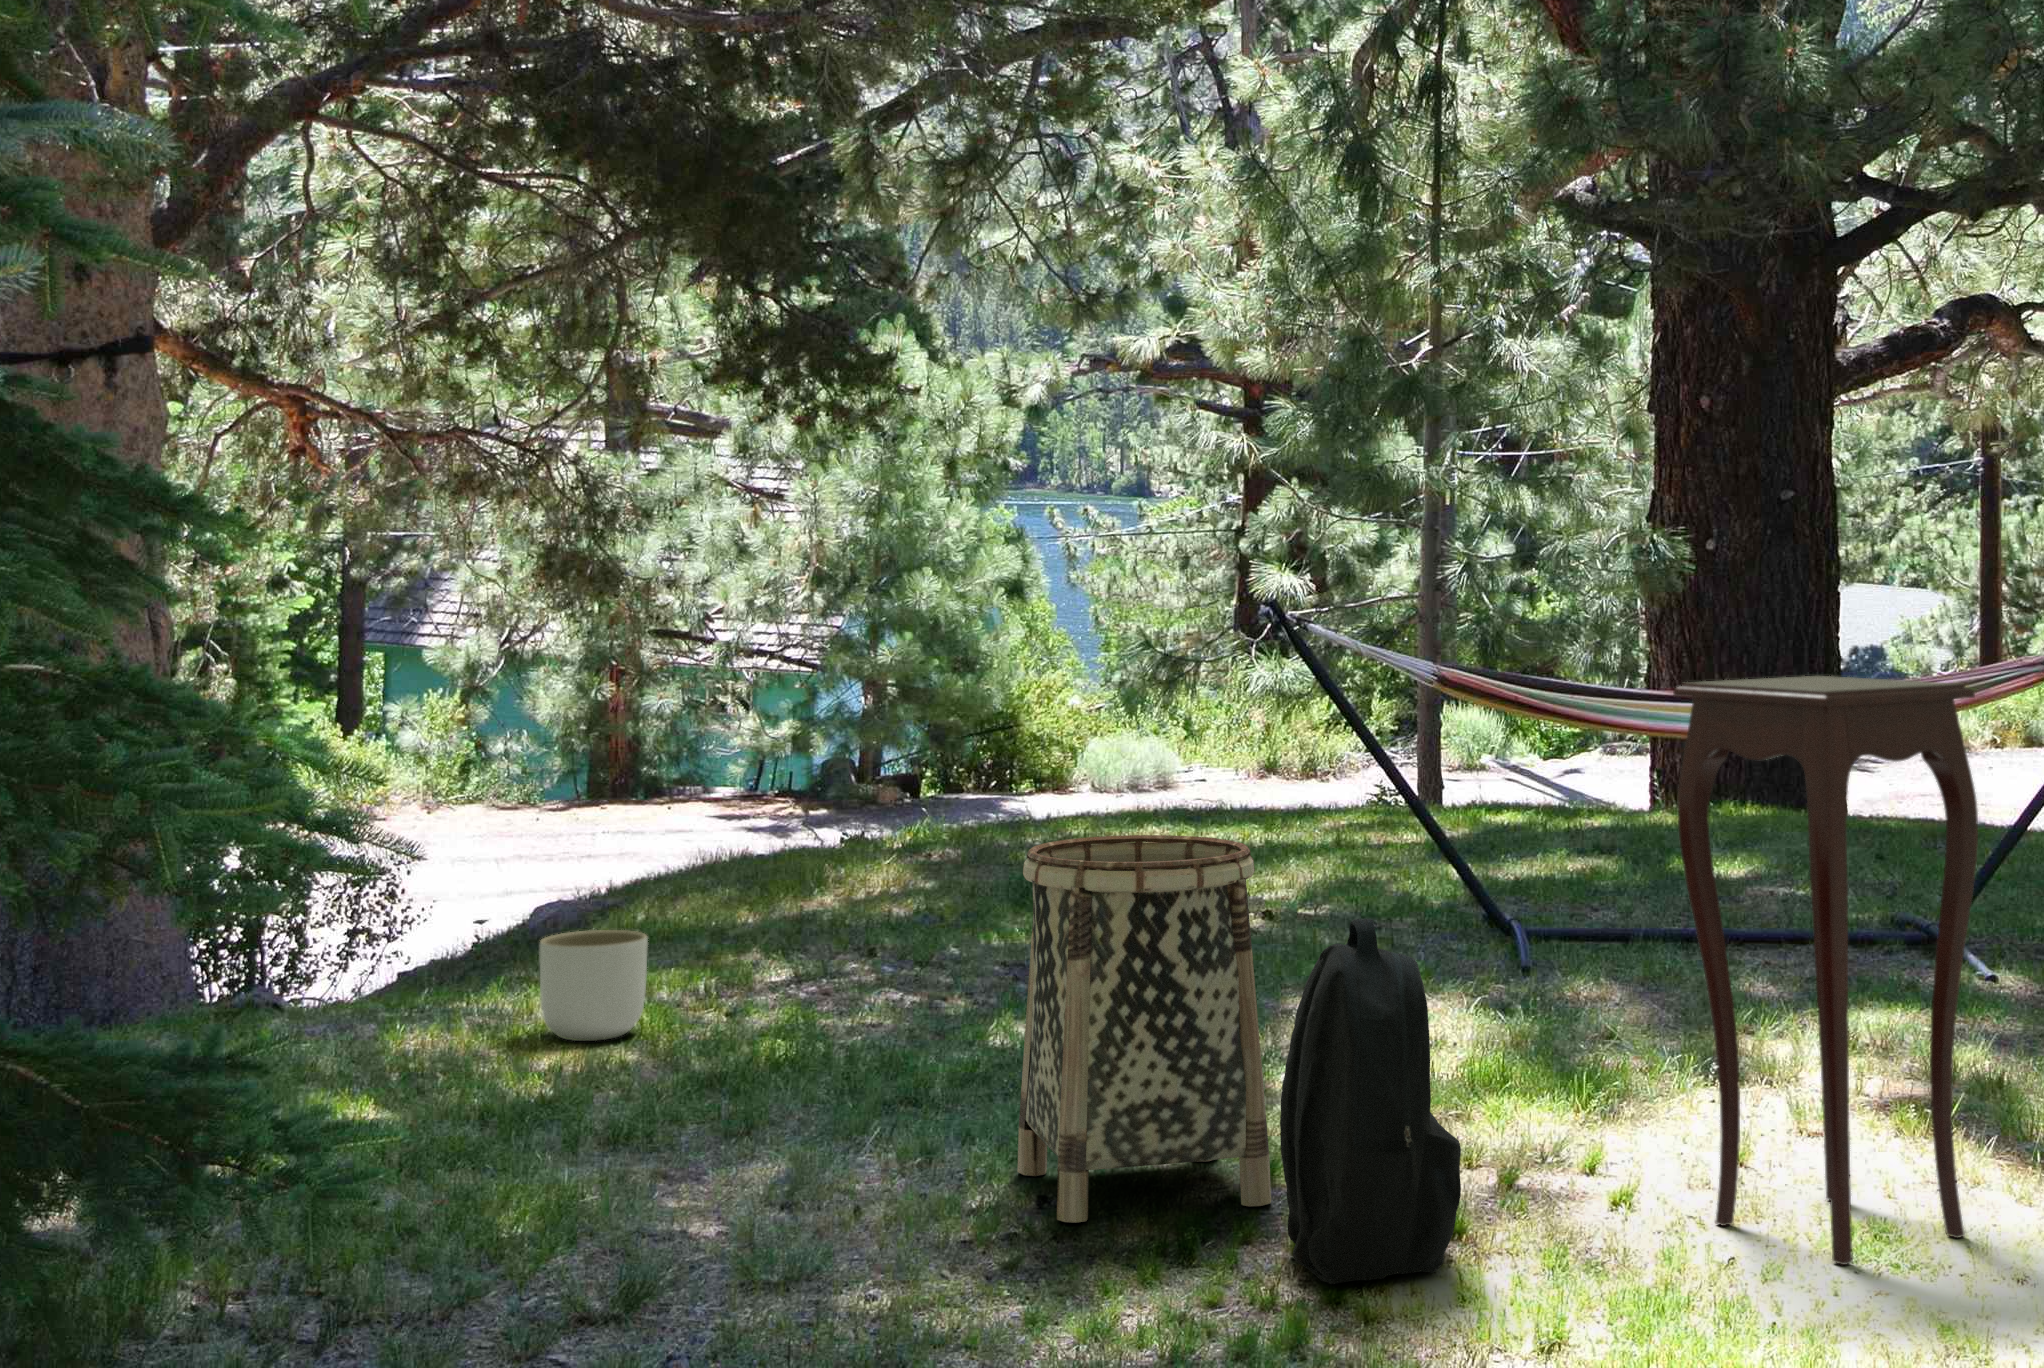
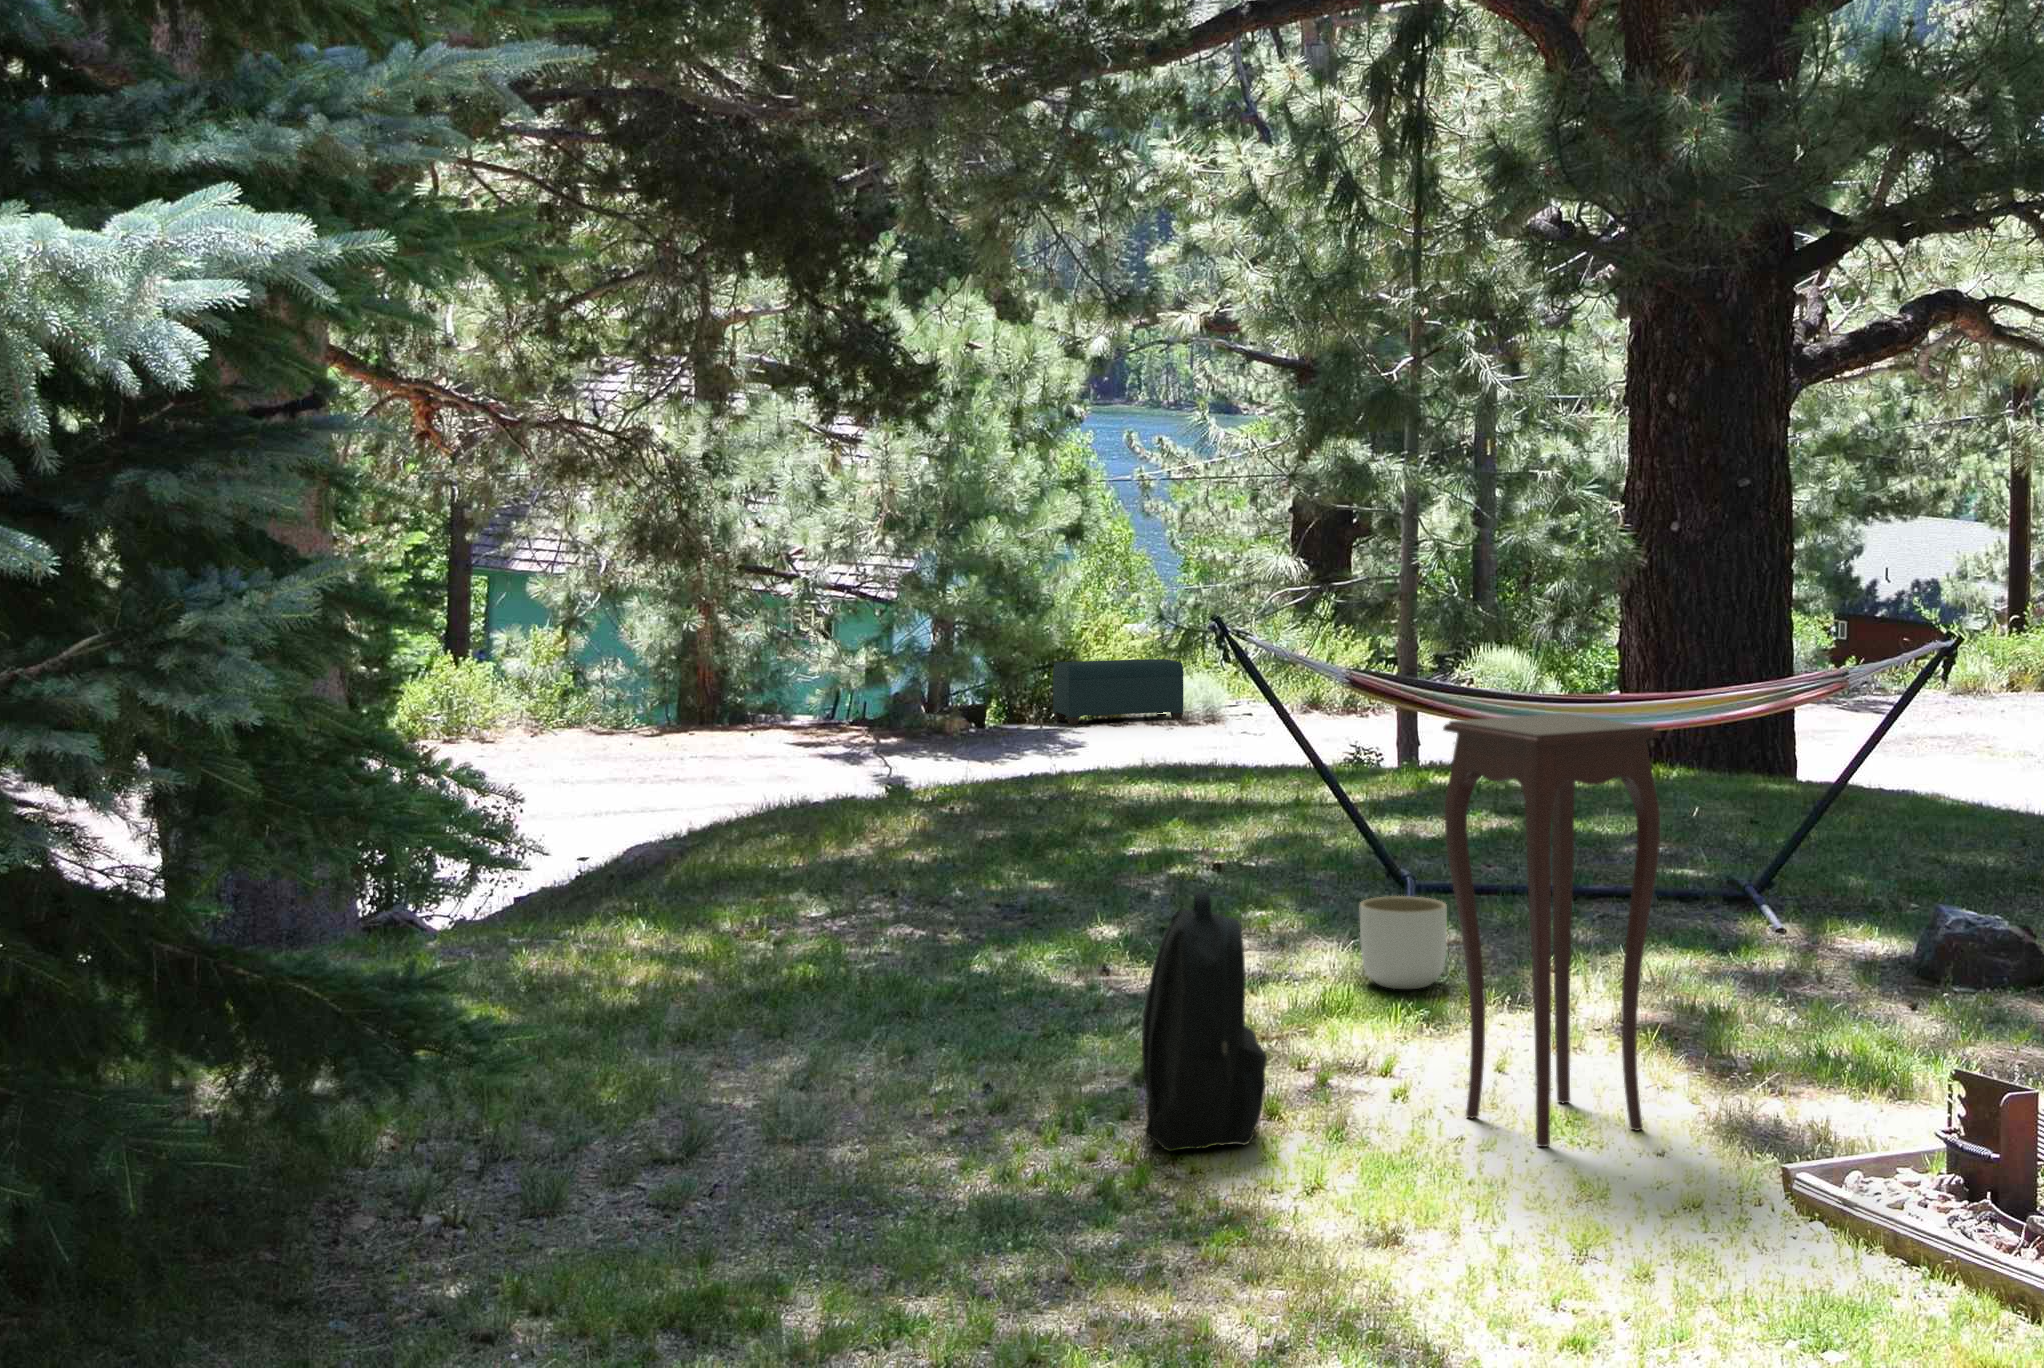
bench: none [991,724,1130,794] -> present [1053,659,1184,725]
basket: present [1018,835,1271,1223] -> none [967,821,1147,1106]
planter: present [539,930,648,1041] -> present [1360,896,1447,989]

